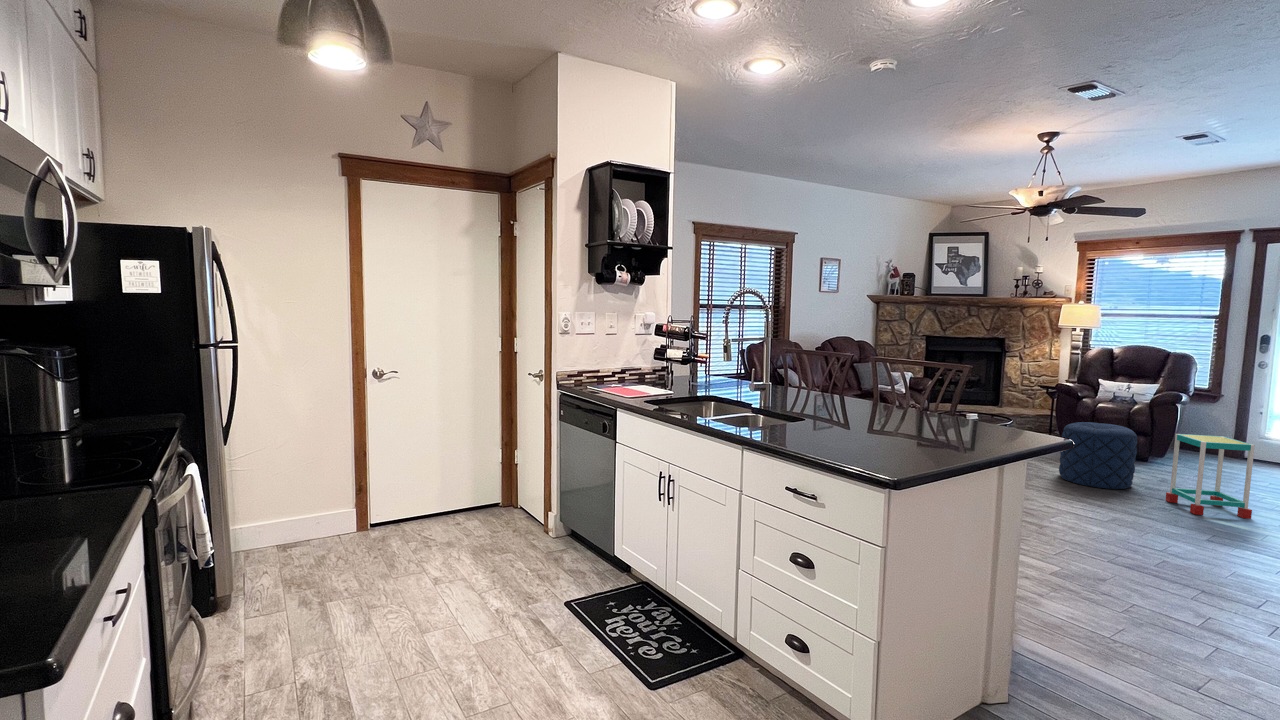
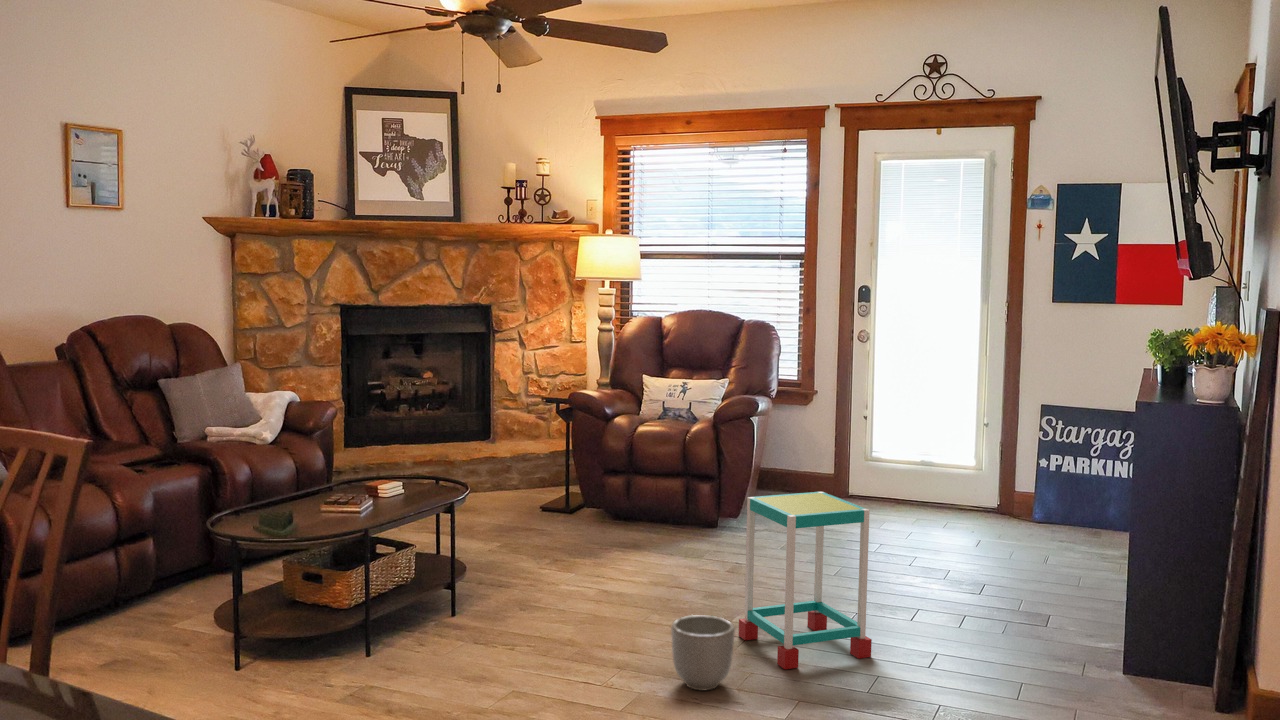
pouf: present [1059,422,1137,489] -> none [559,479,690,624]
planter: none [1130,481,1166,514] -> present [671,615,735,690]

